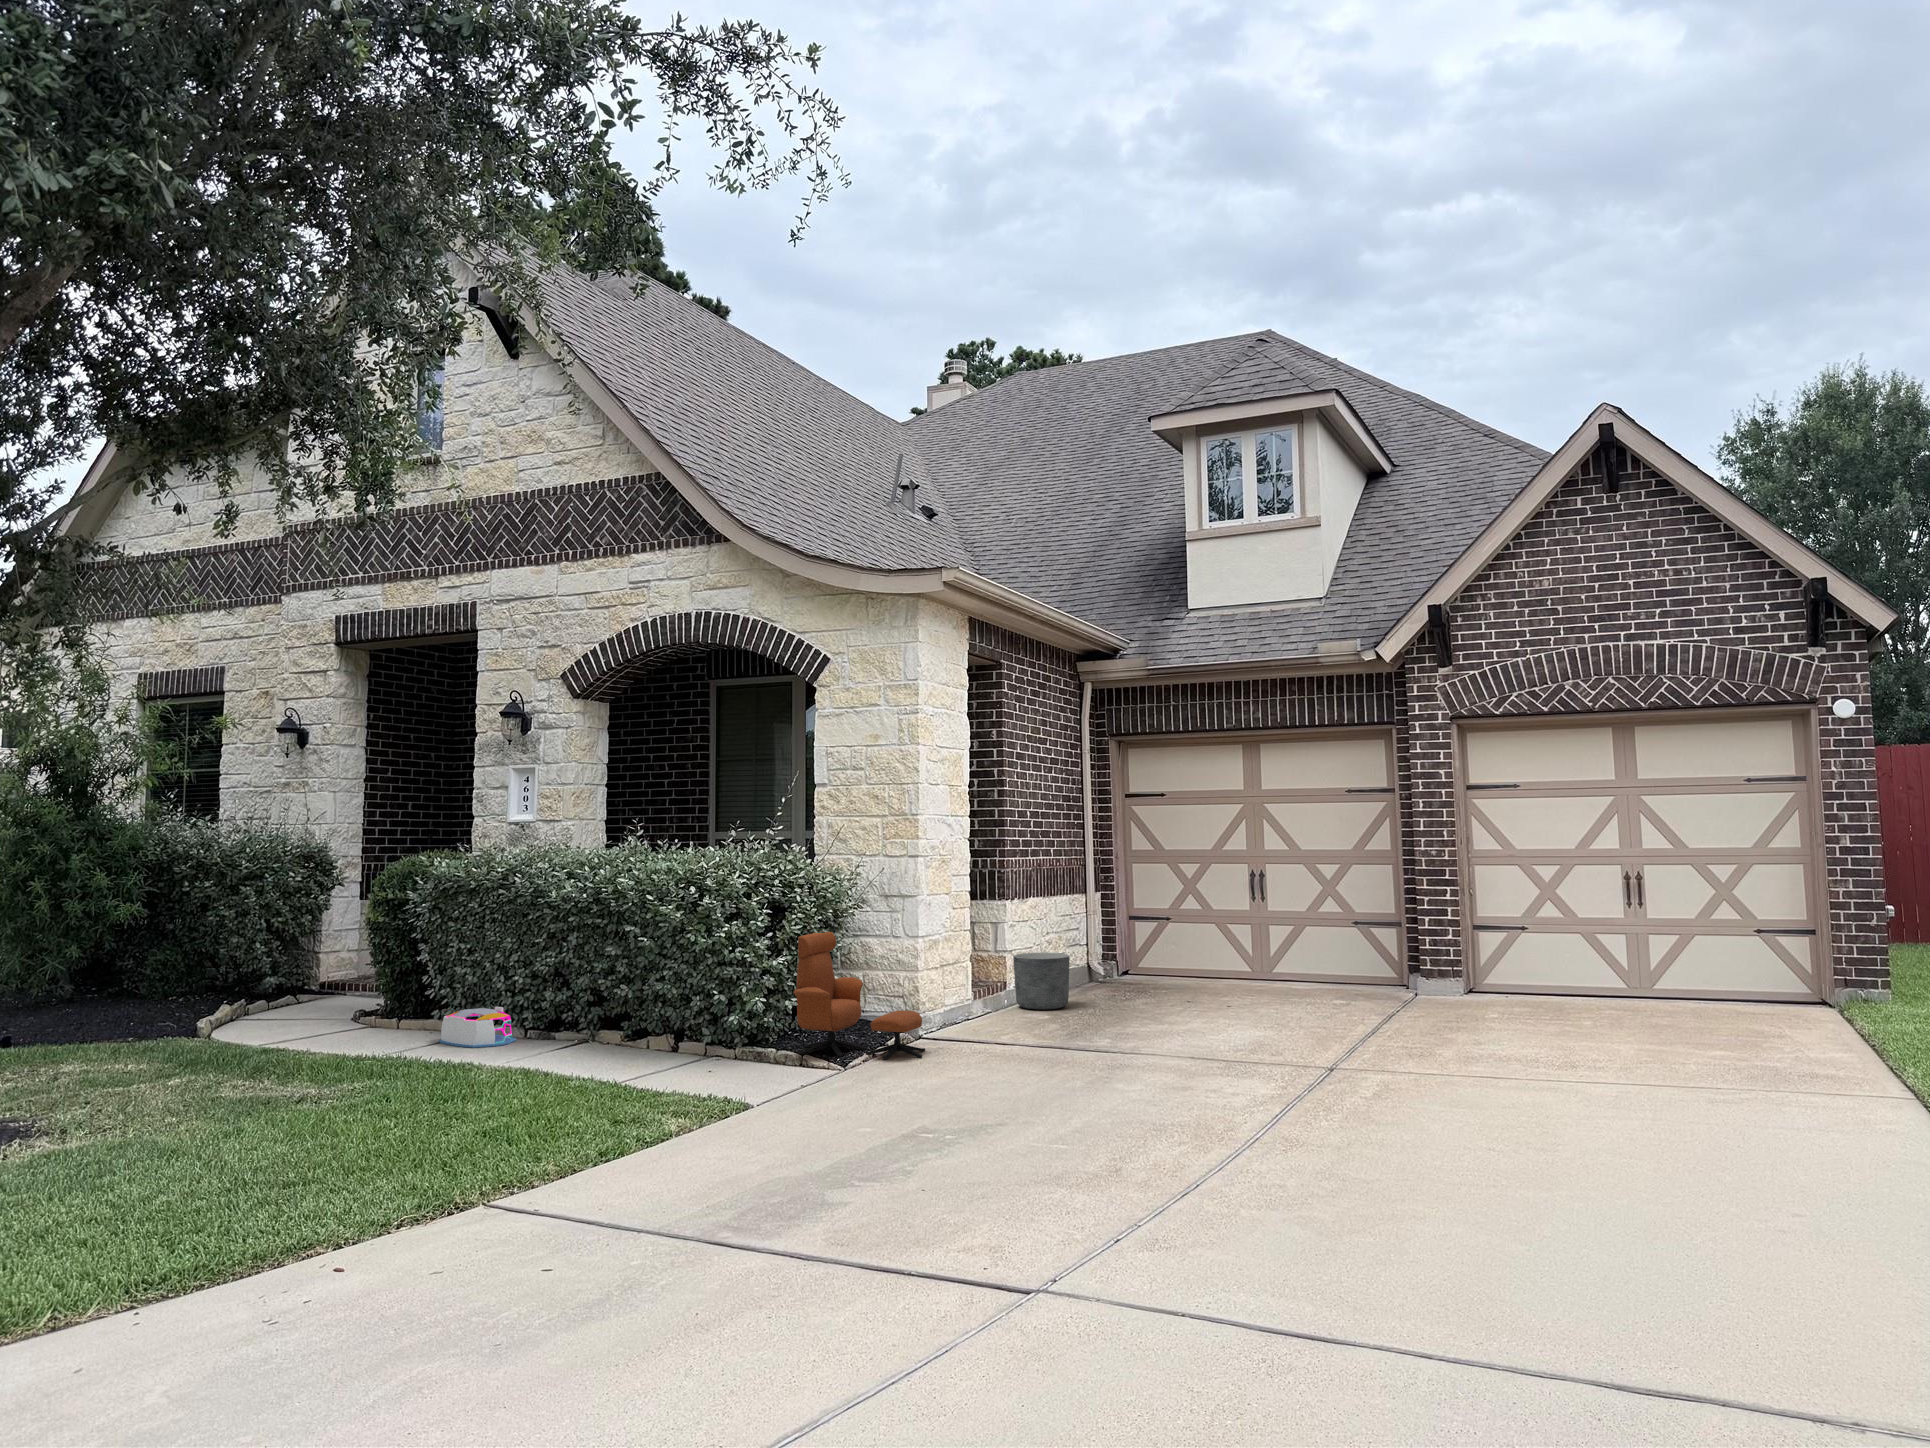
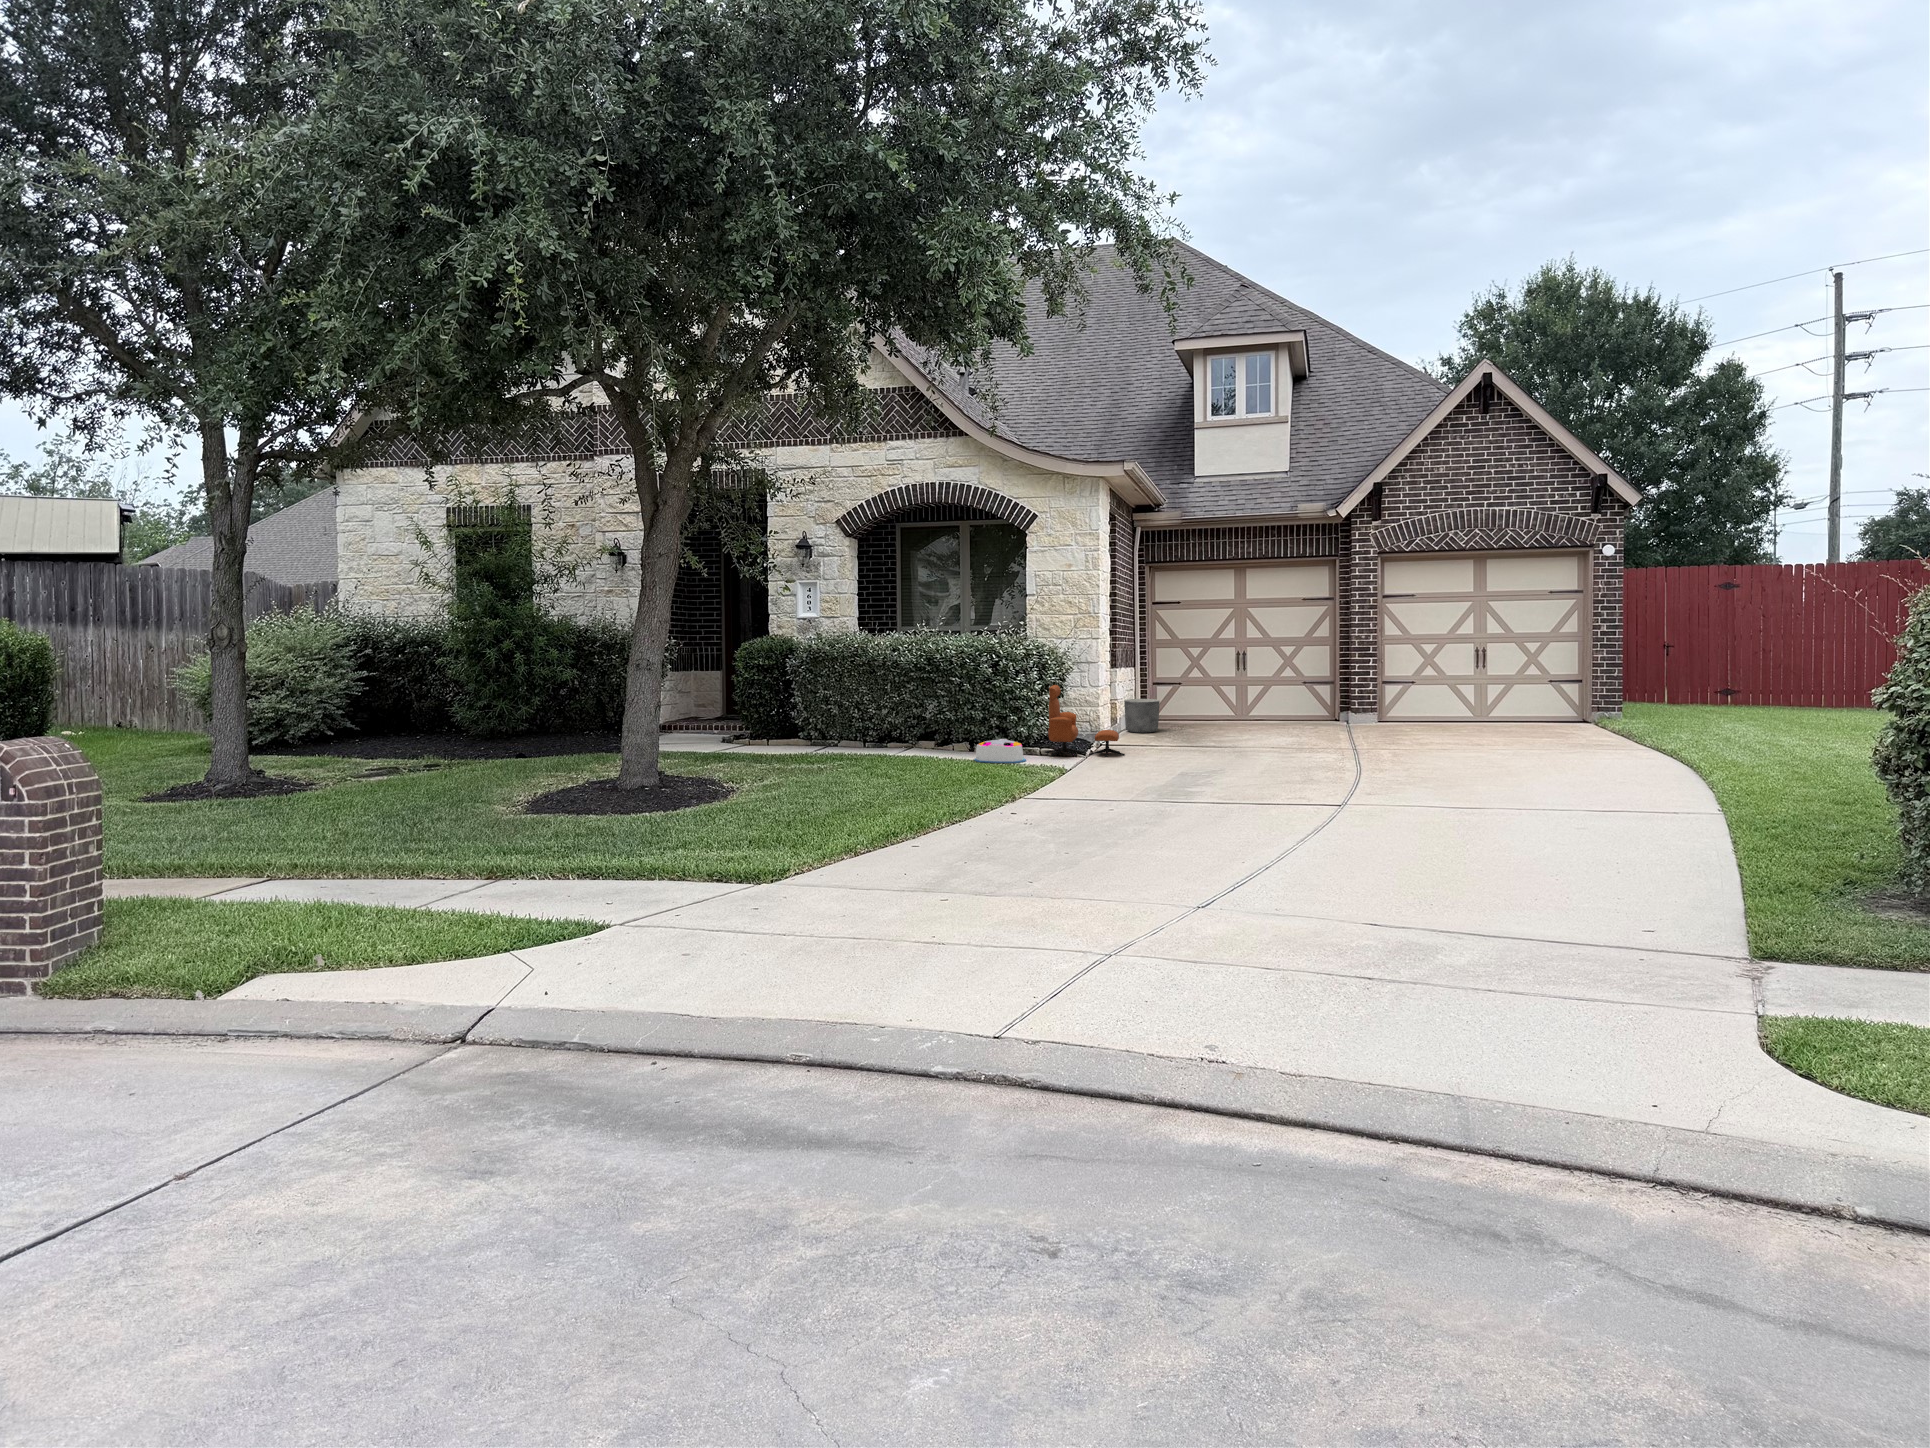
storage bin: present [439,1007,516,1048] -> present [974,739,1026,763]

